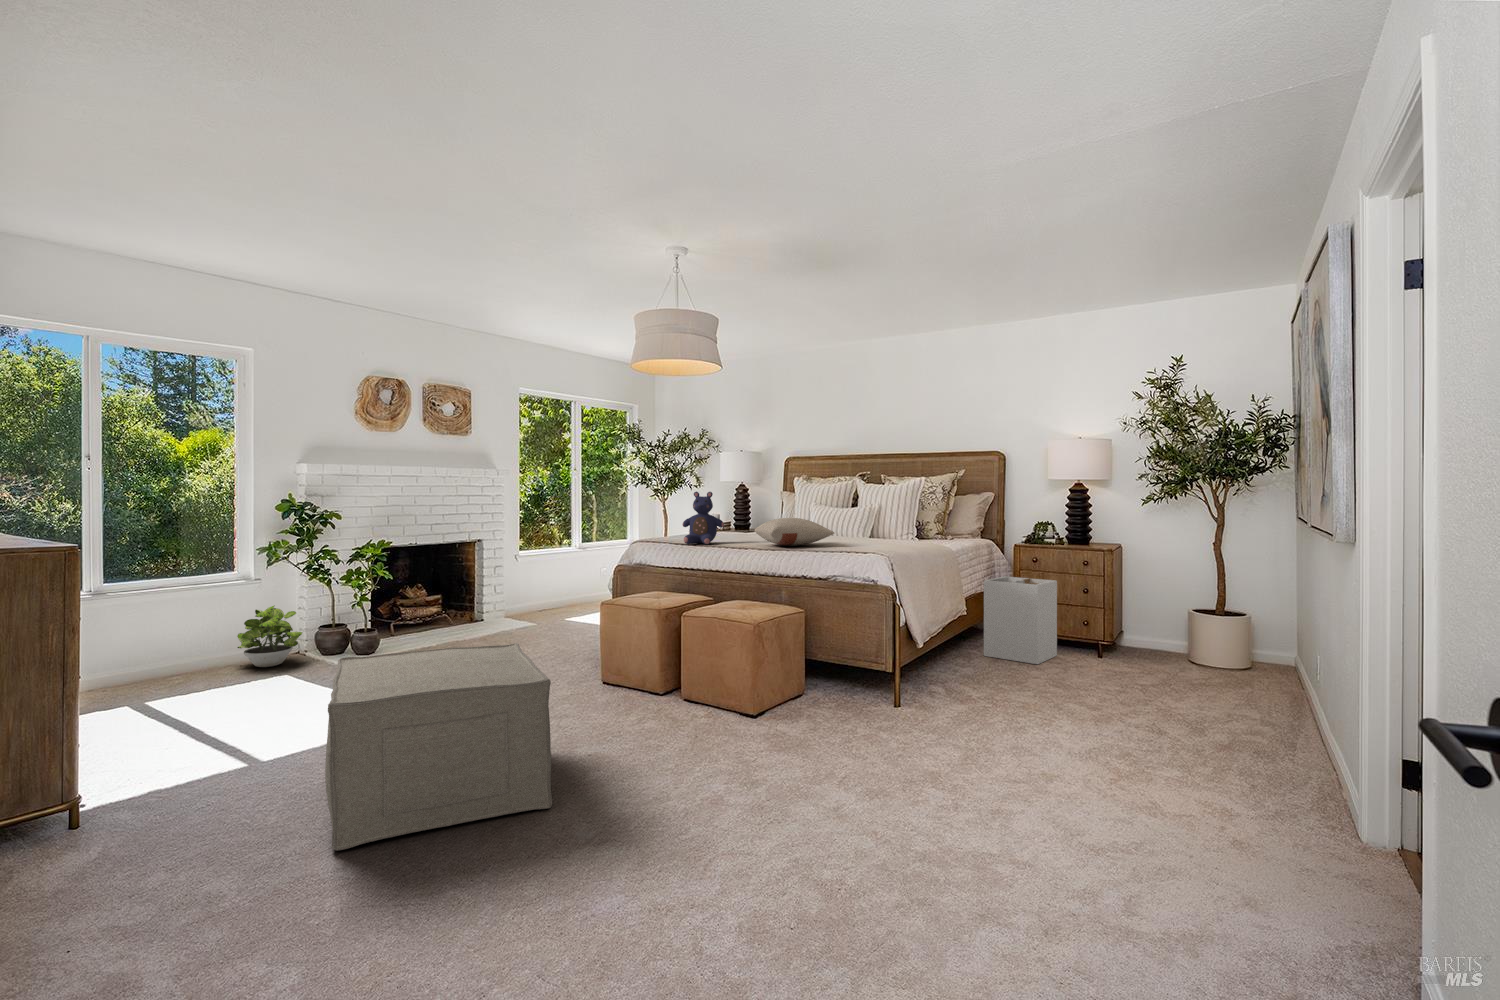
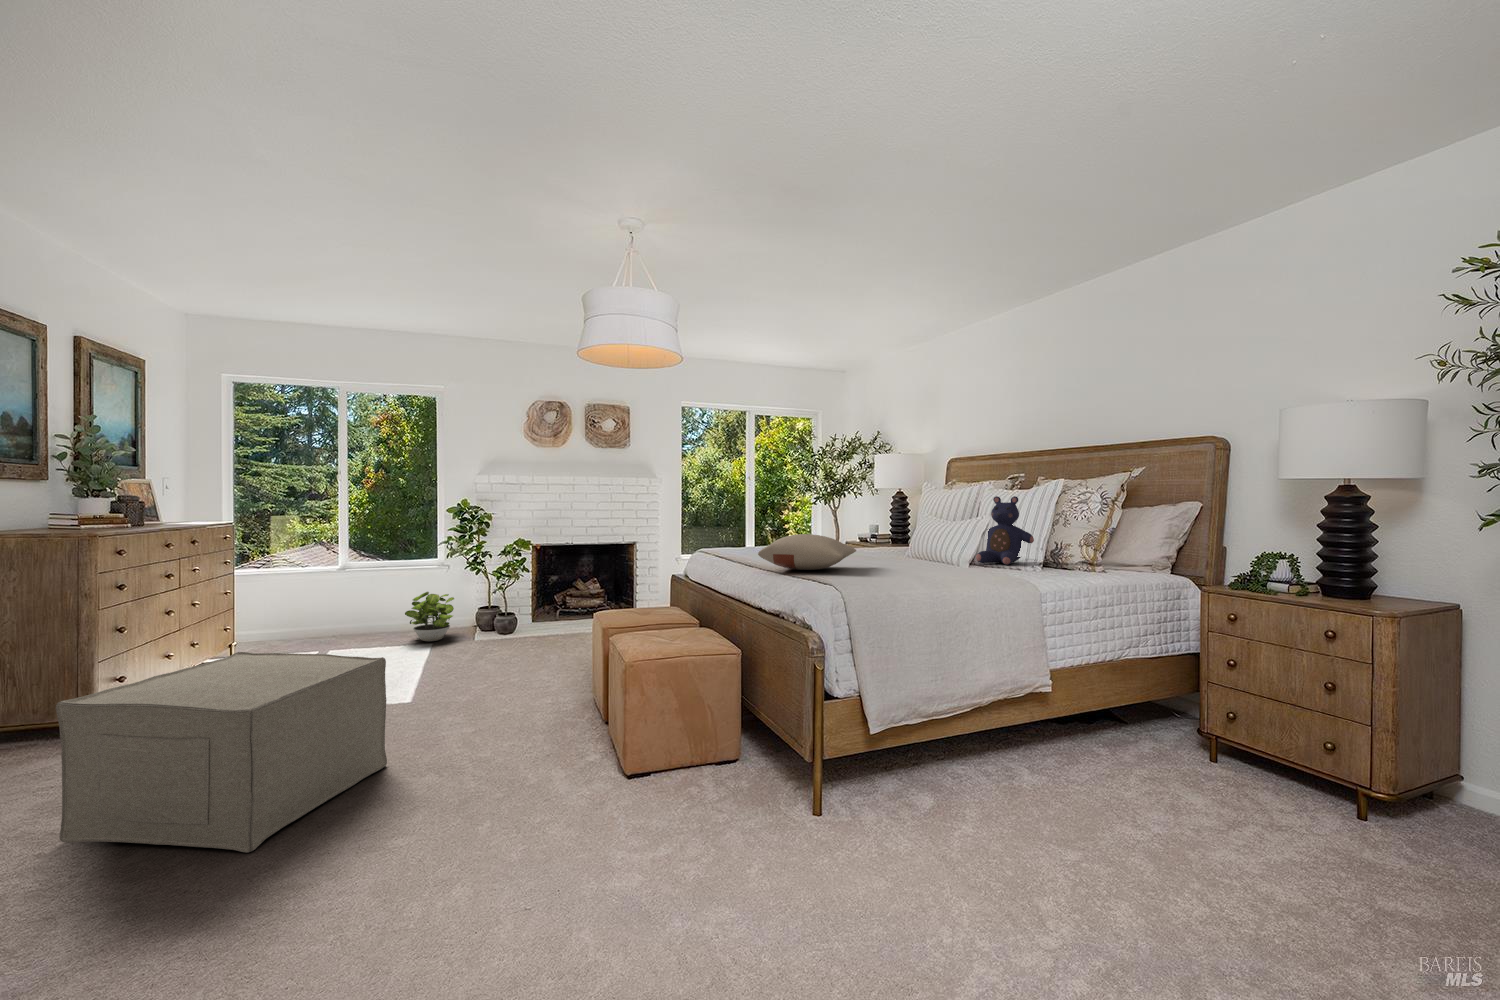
teddy bear: present [682,492,724,544] -> present [976,496,1034,565]
laundry hamper: present [984,576,1057,664] -> none [1112,639,1260,800]

